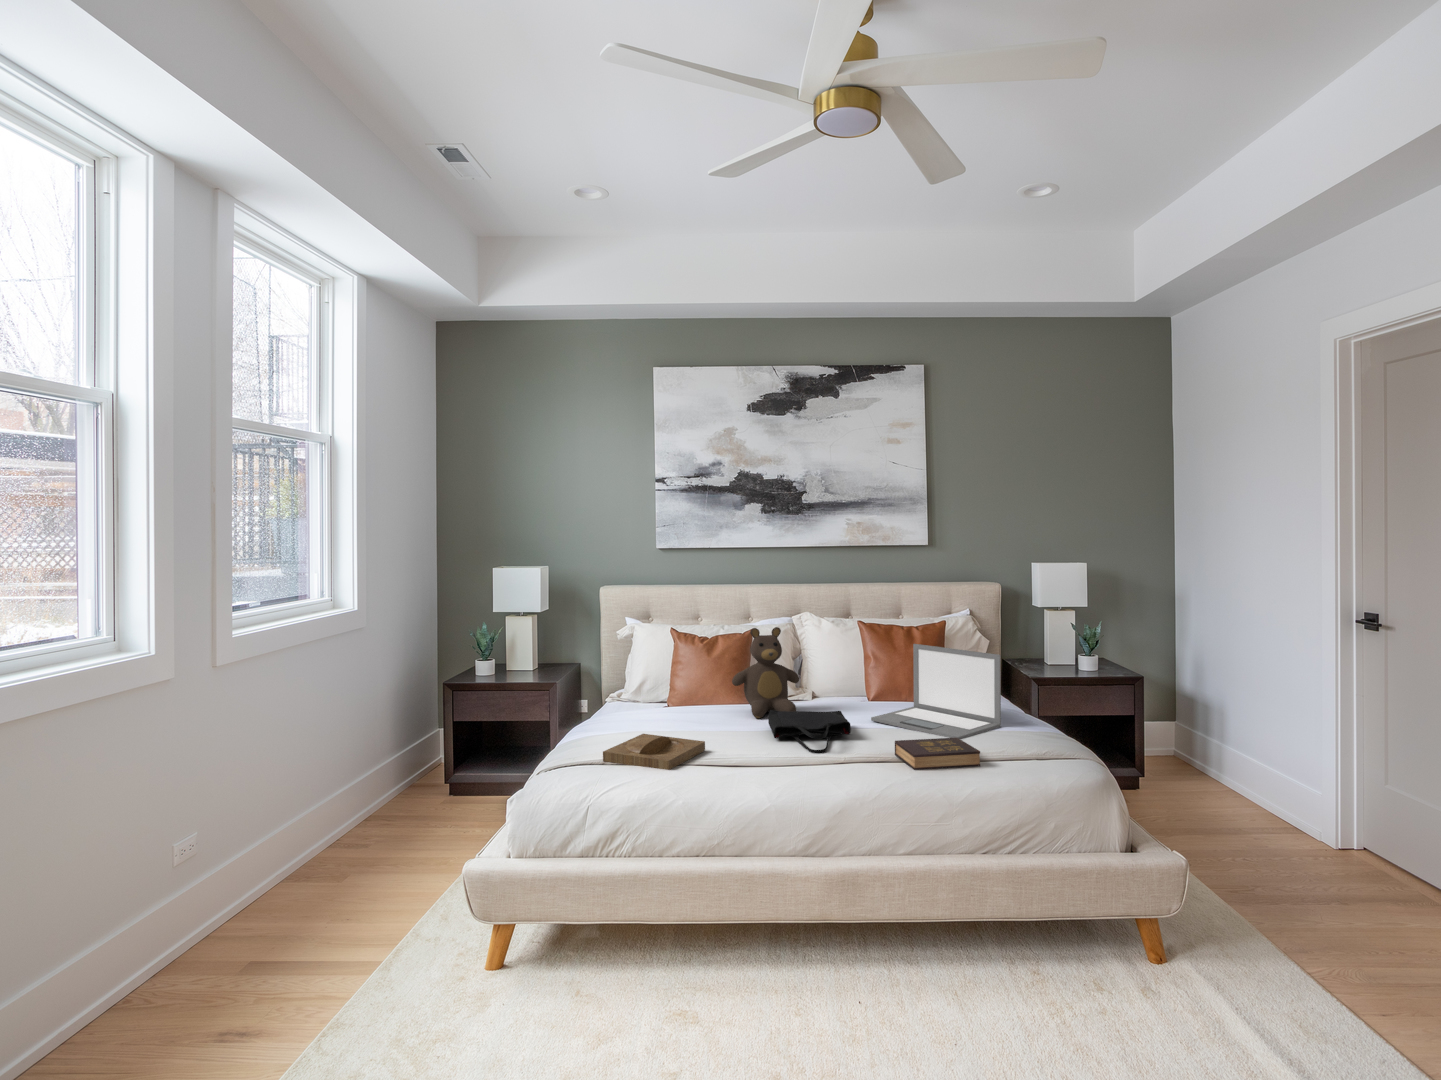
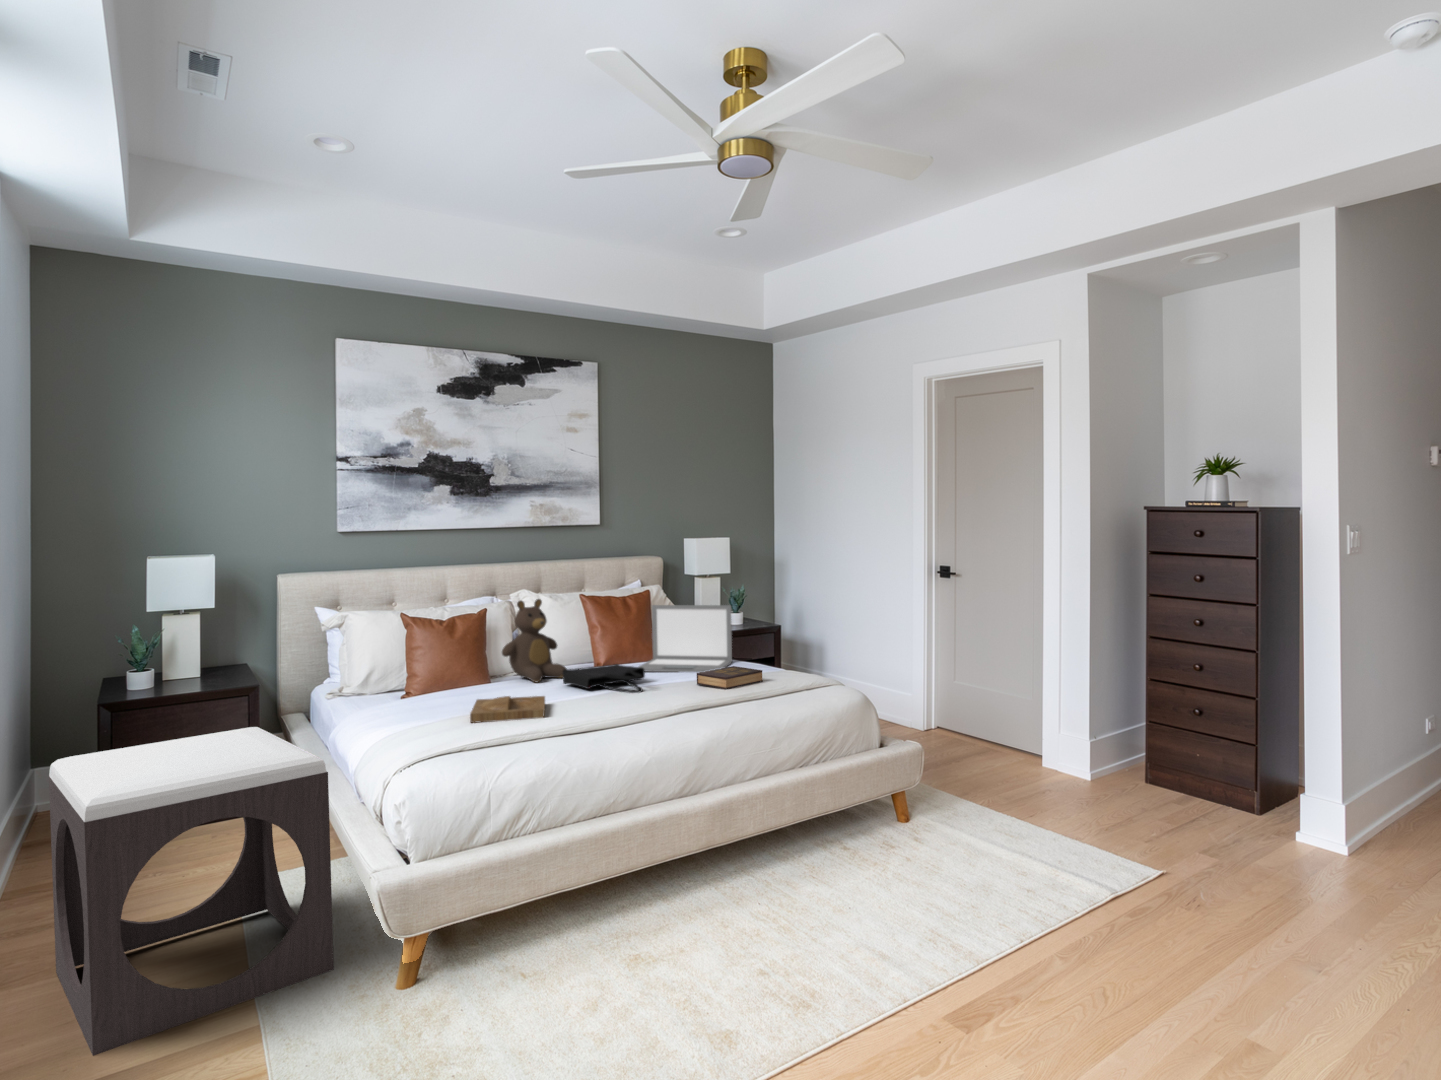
footstool: none [186,733,440,1004] -> present [49,727,334,1056]

